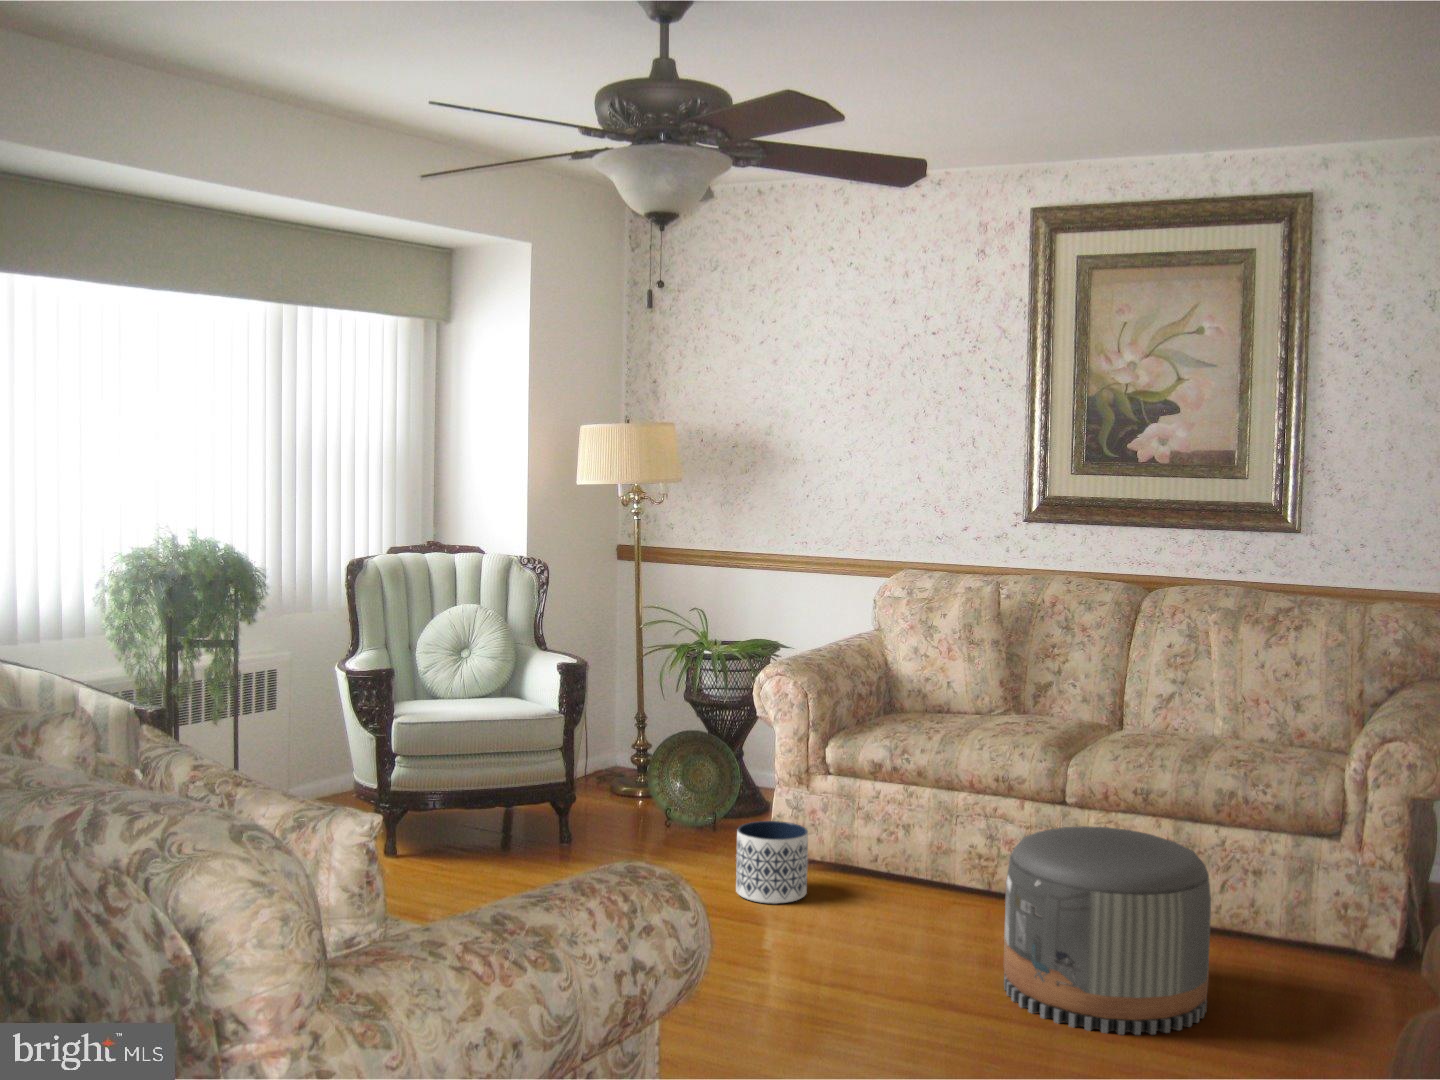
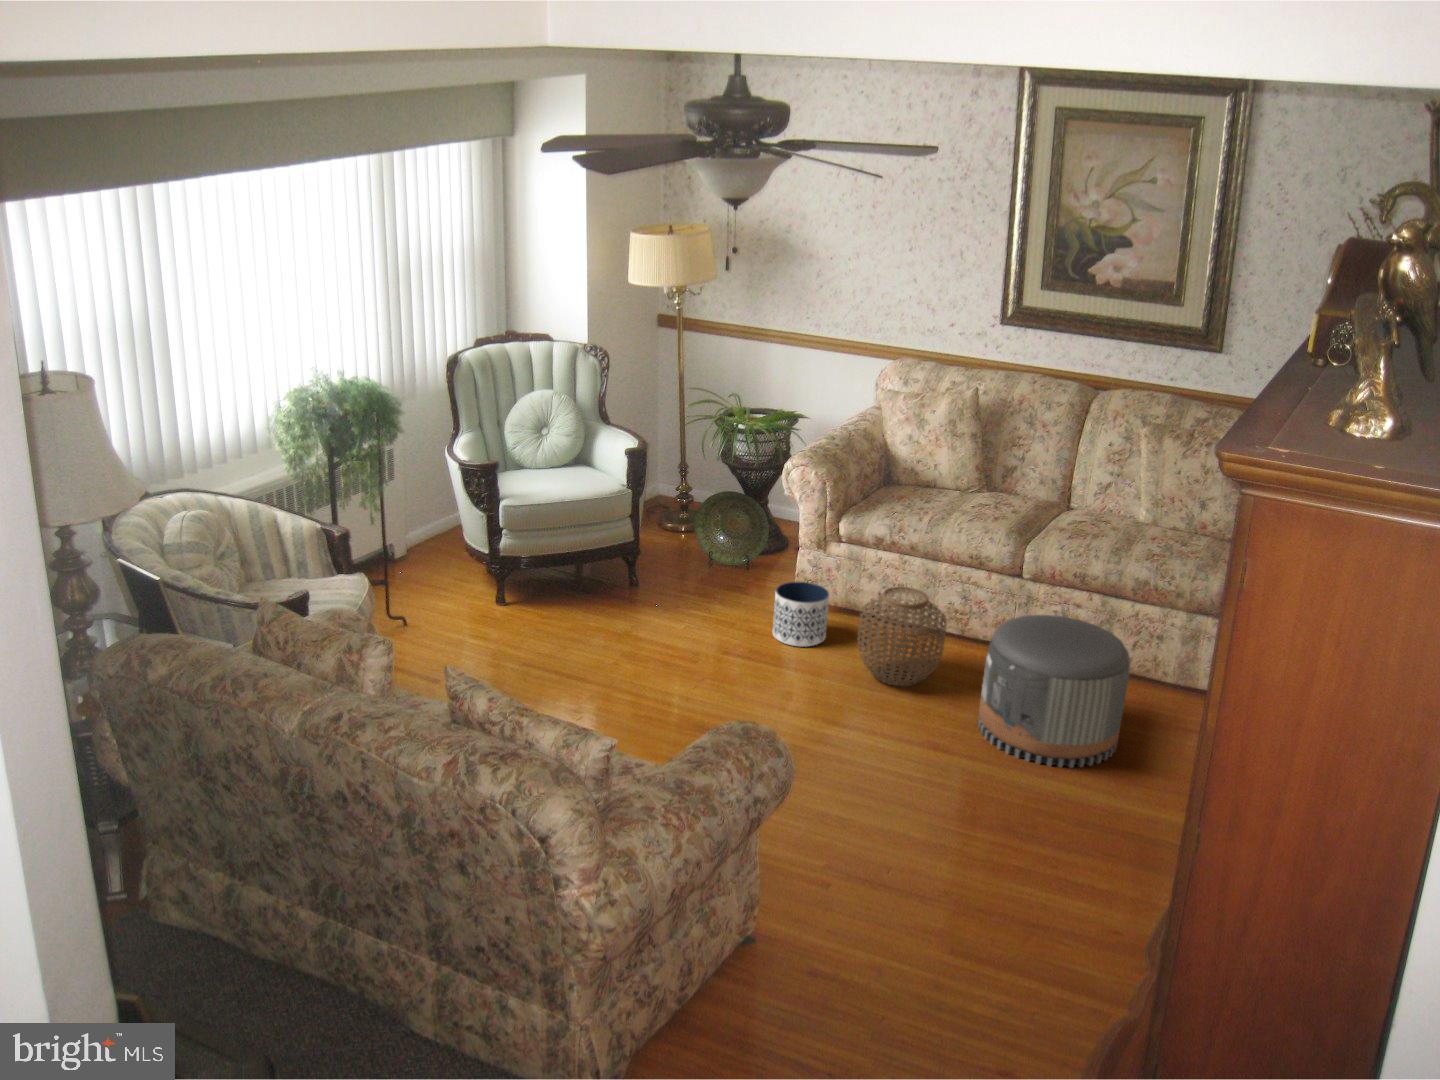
woven basket: none [839,807,958,944] -> present [858,587,947,686]

